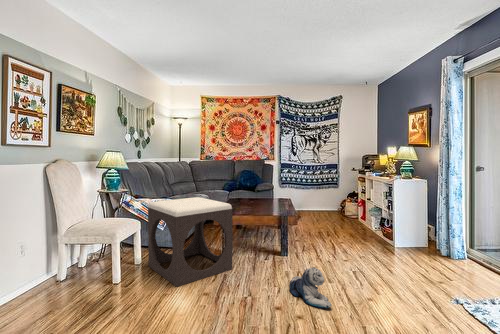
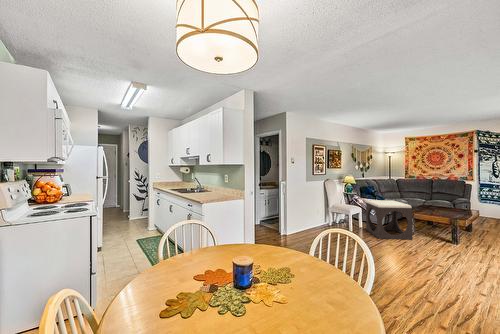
plush toy: present [289,267,331,309] -> none [443,242,466,263]

